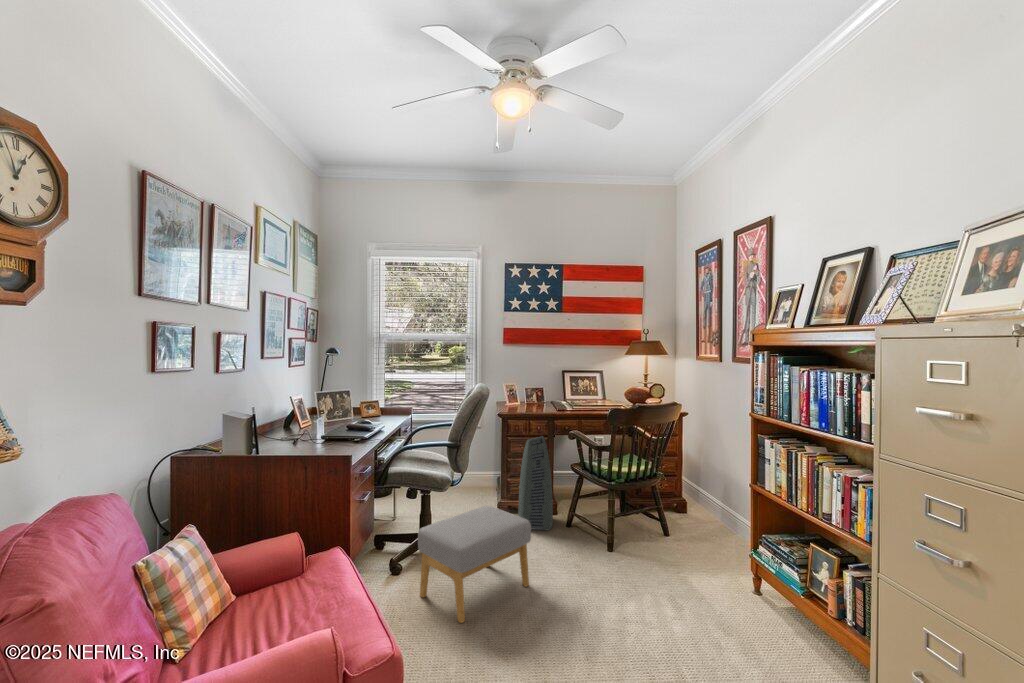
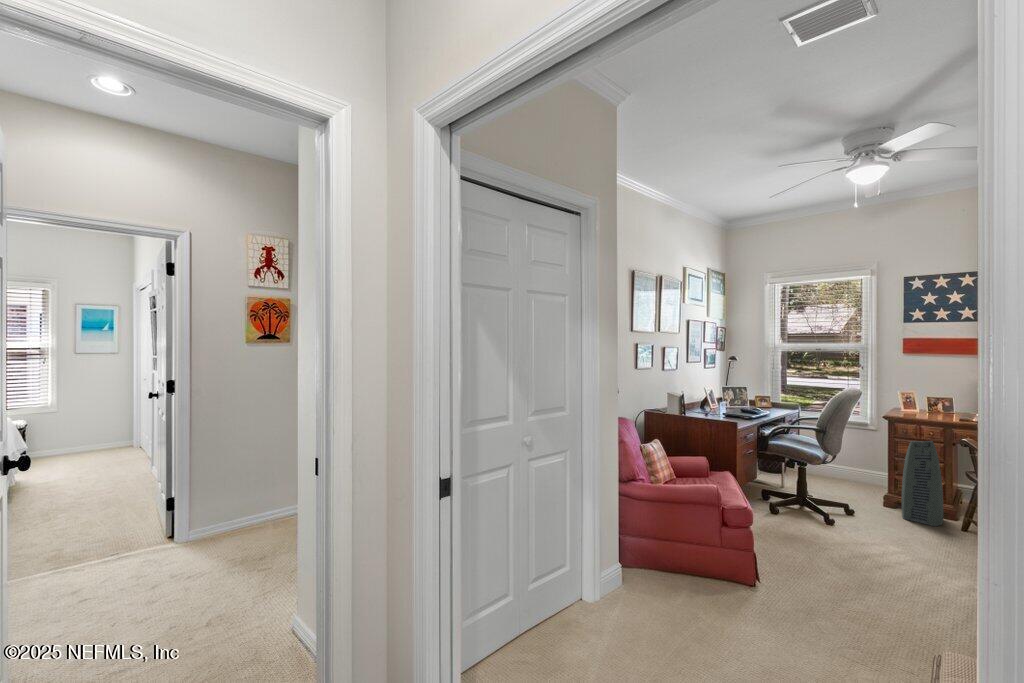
footstool: present [418,506,531,623] -> none [787,480,887,547]

